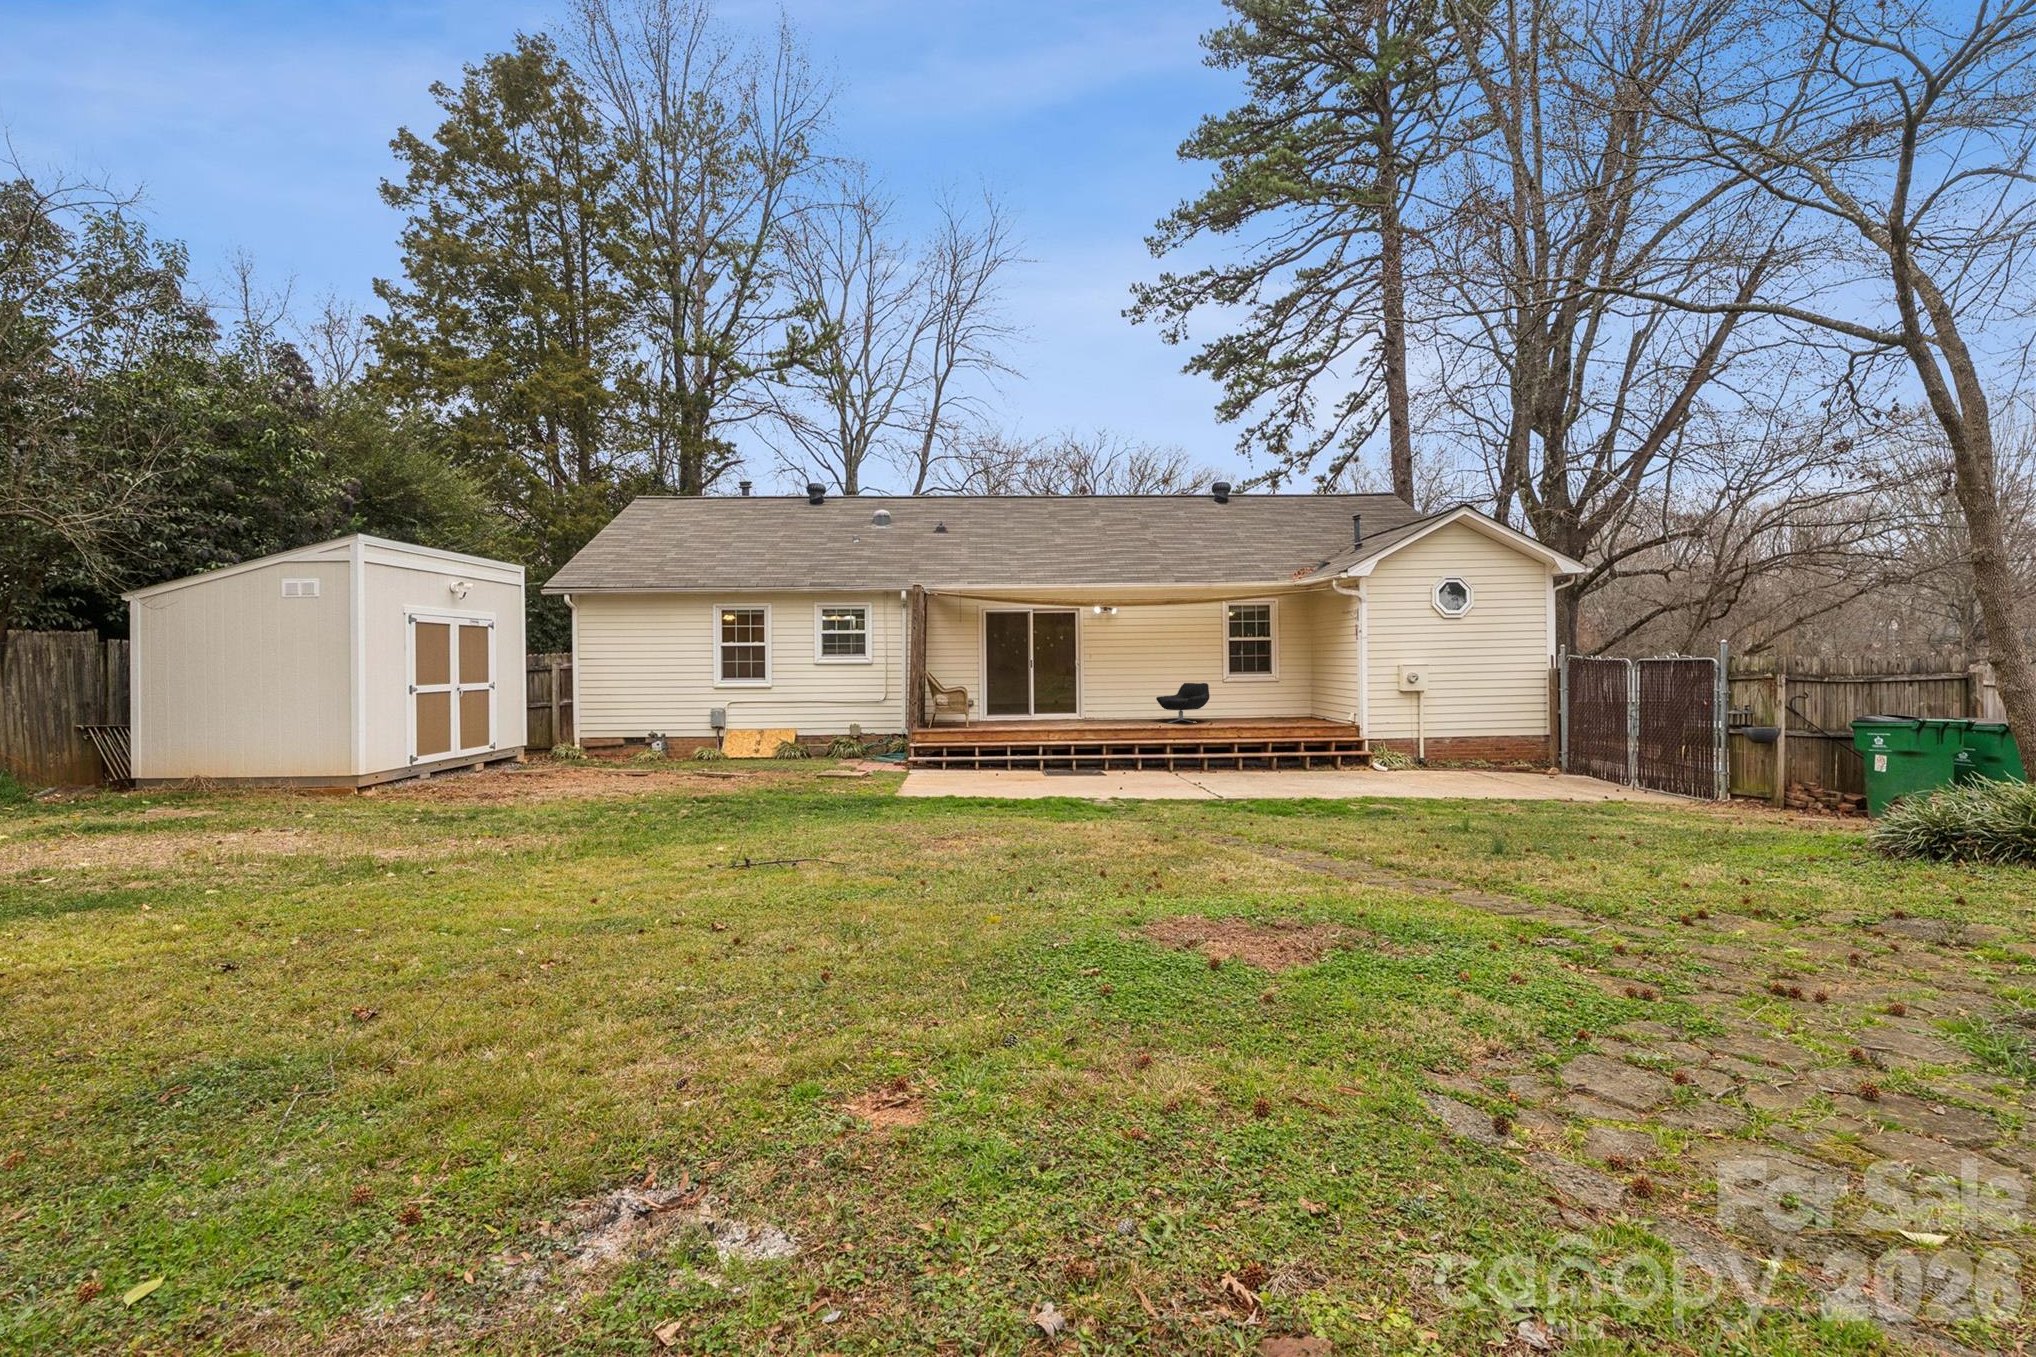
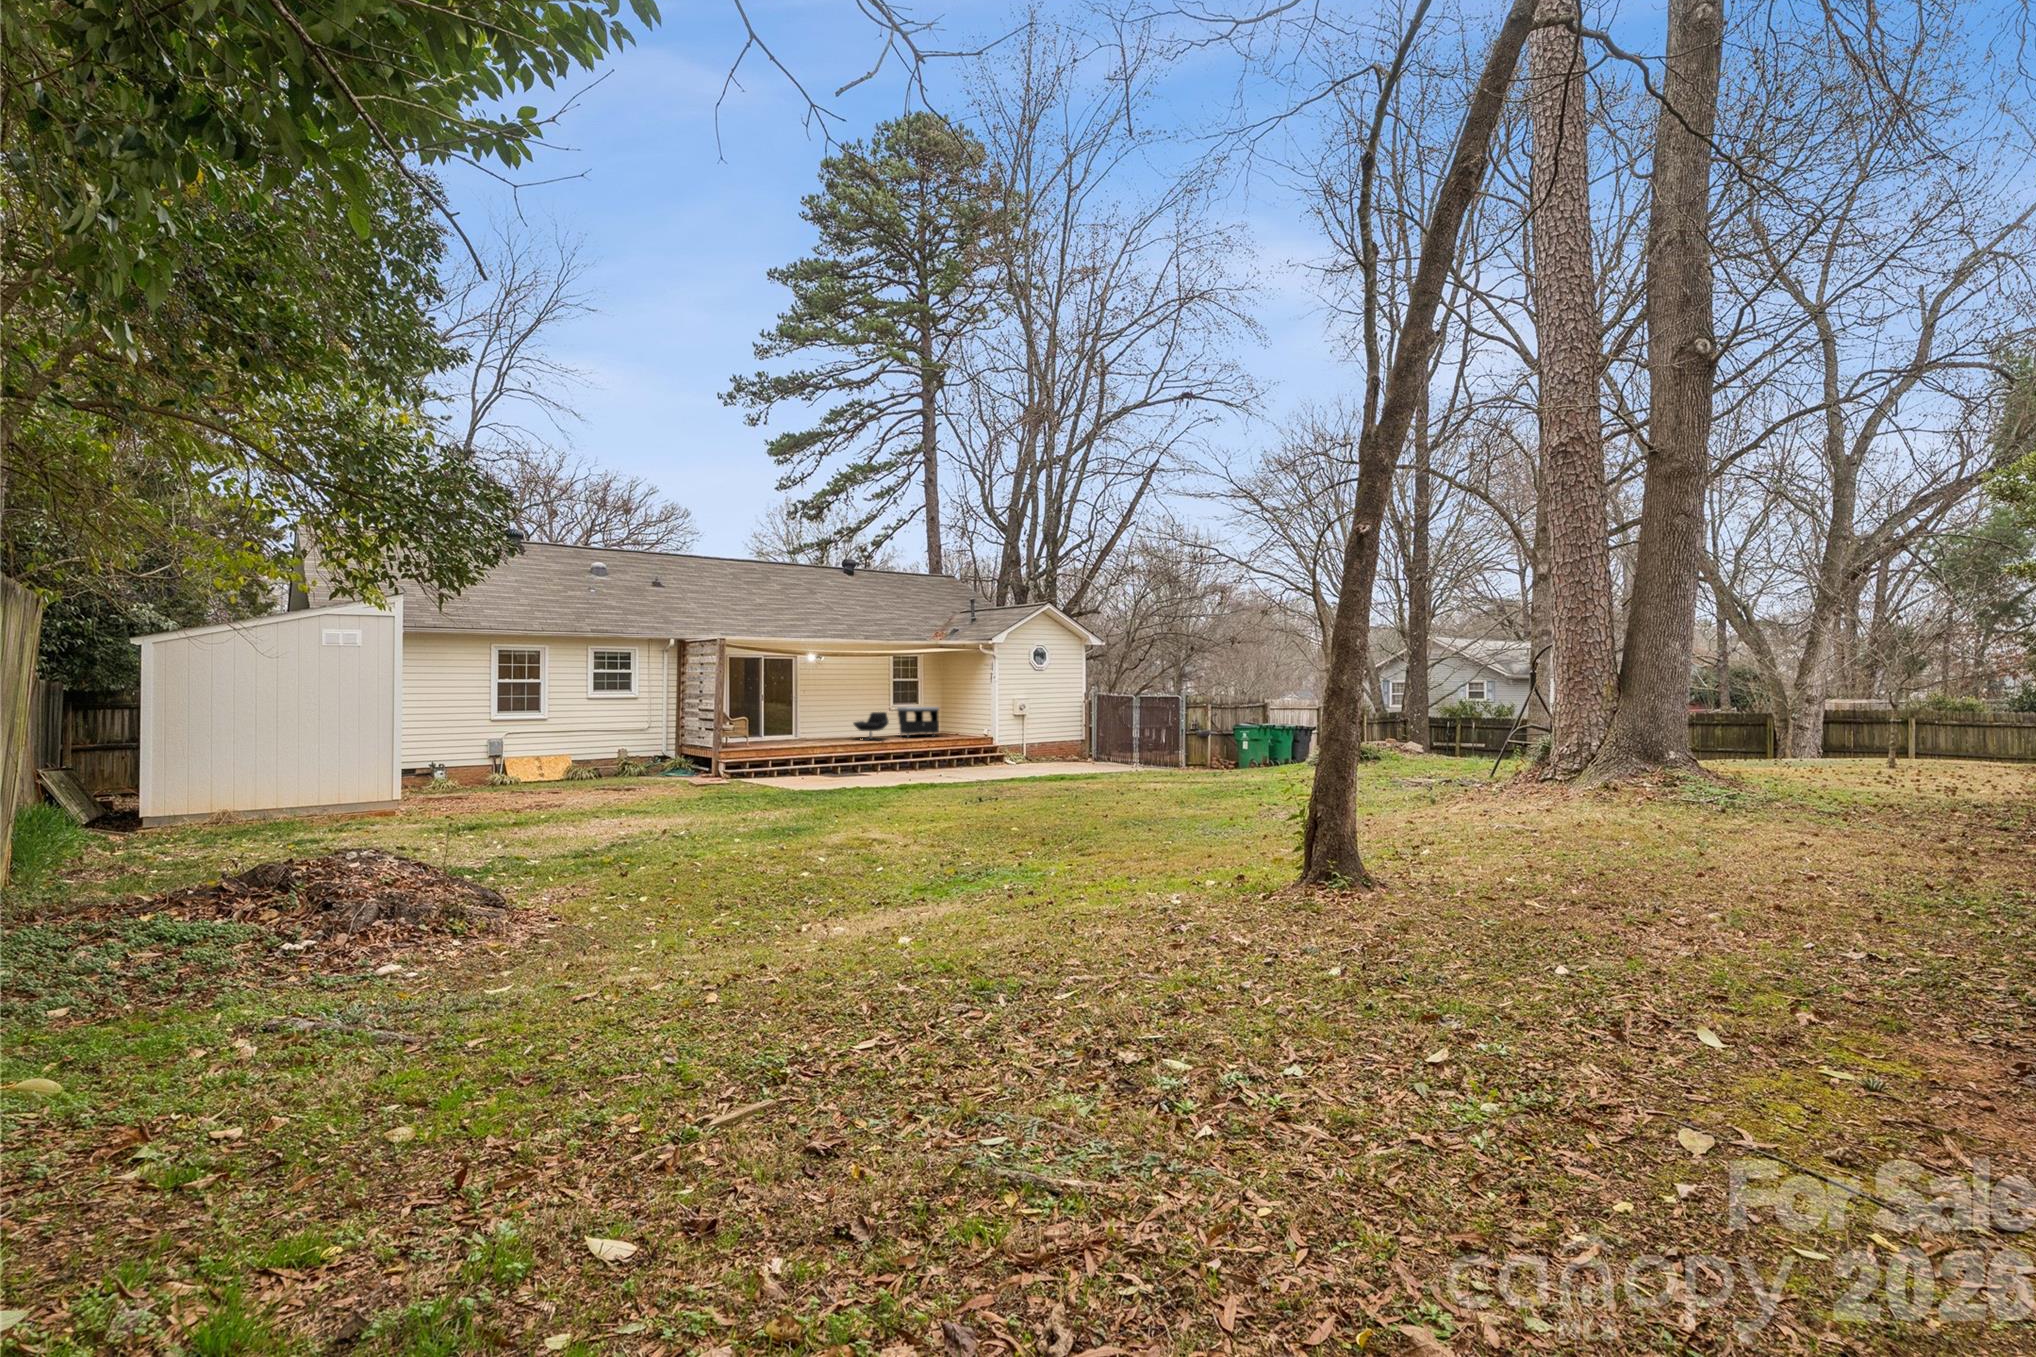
storage bench: none [1229,676,1293,720] -> present [897,707,939,735]

